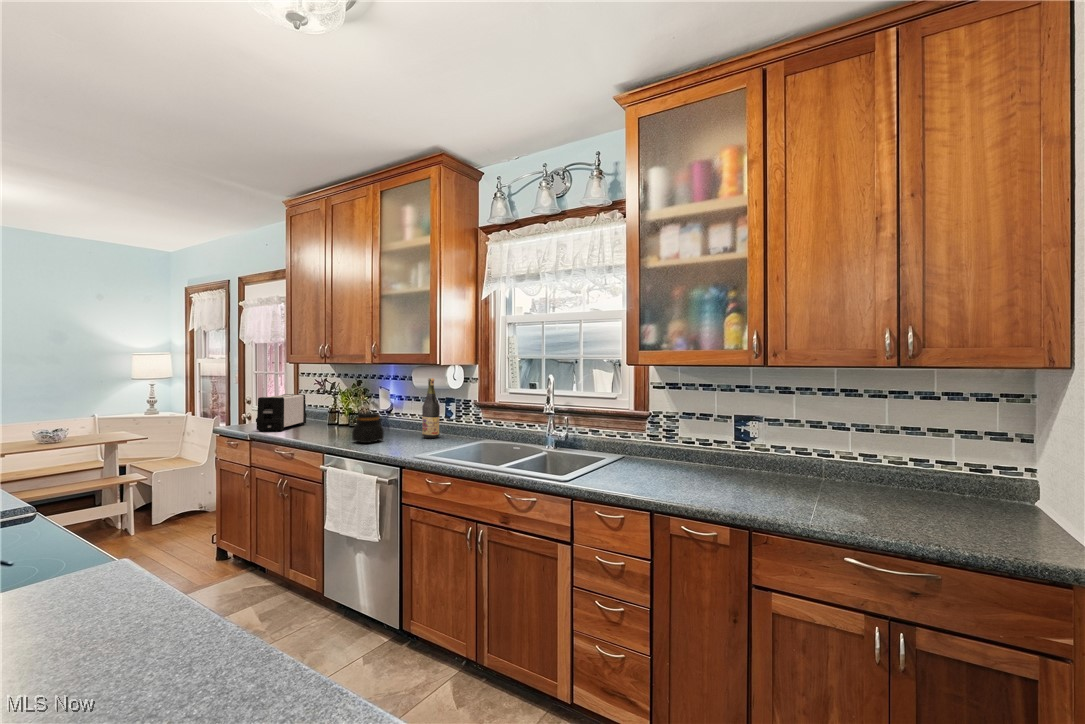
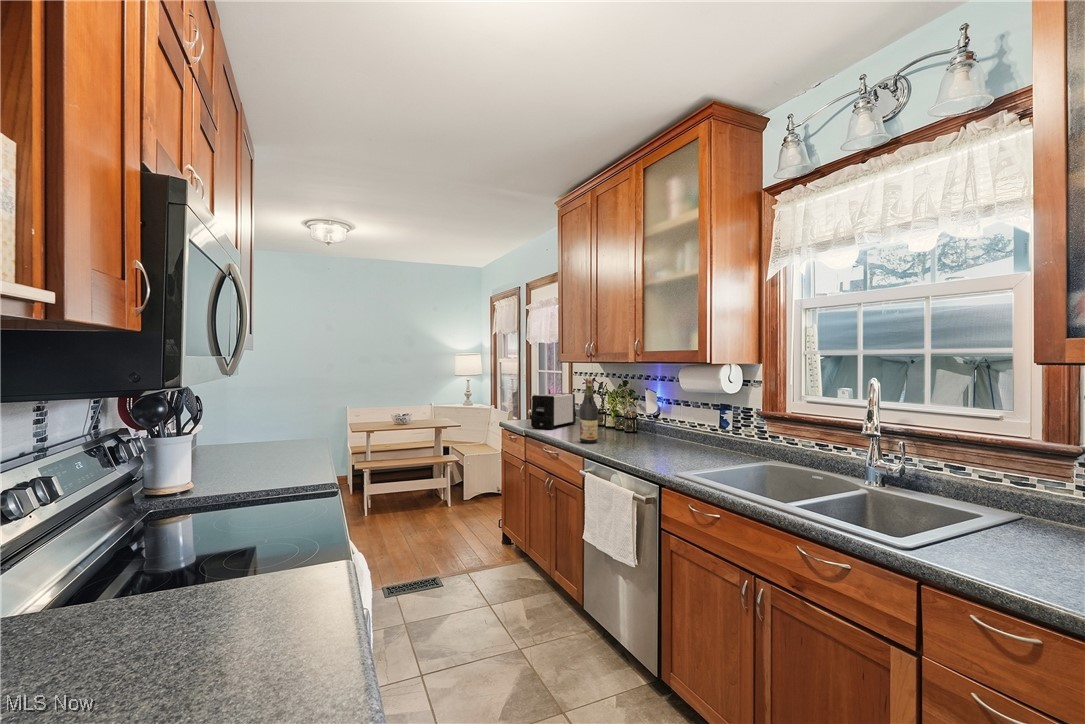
wine bottle: present [422,378,440,438] -> present [580,378,598,443]
jar: present [352,413,384,443] -> none [613,417,646,451]

